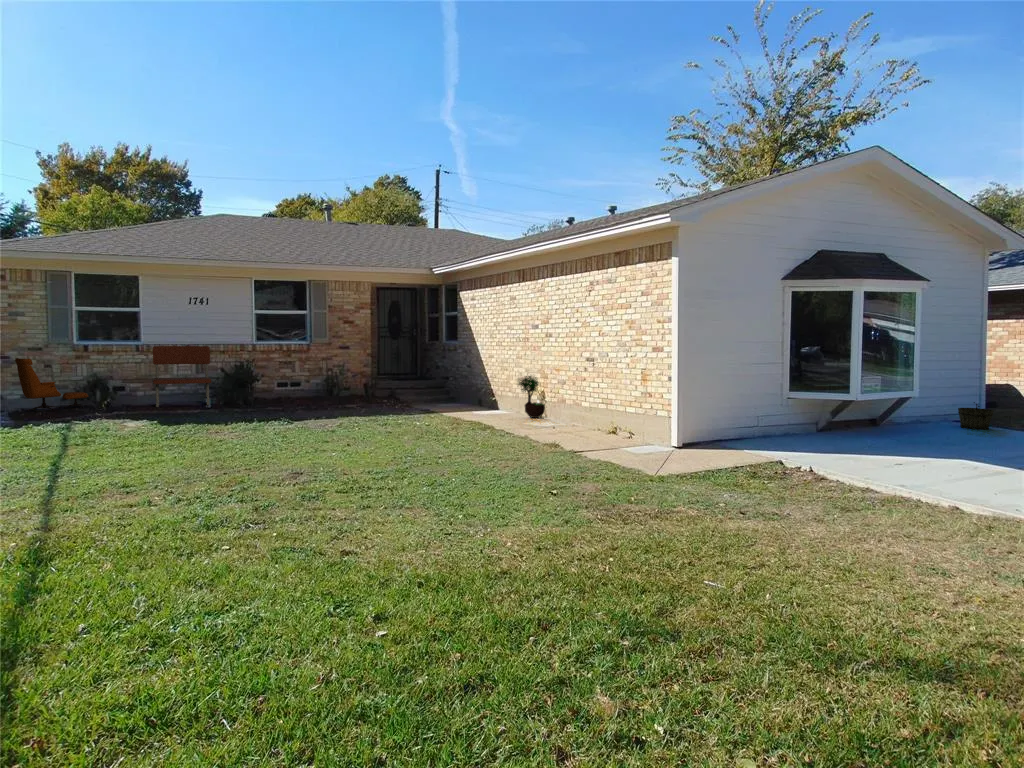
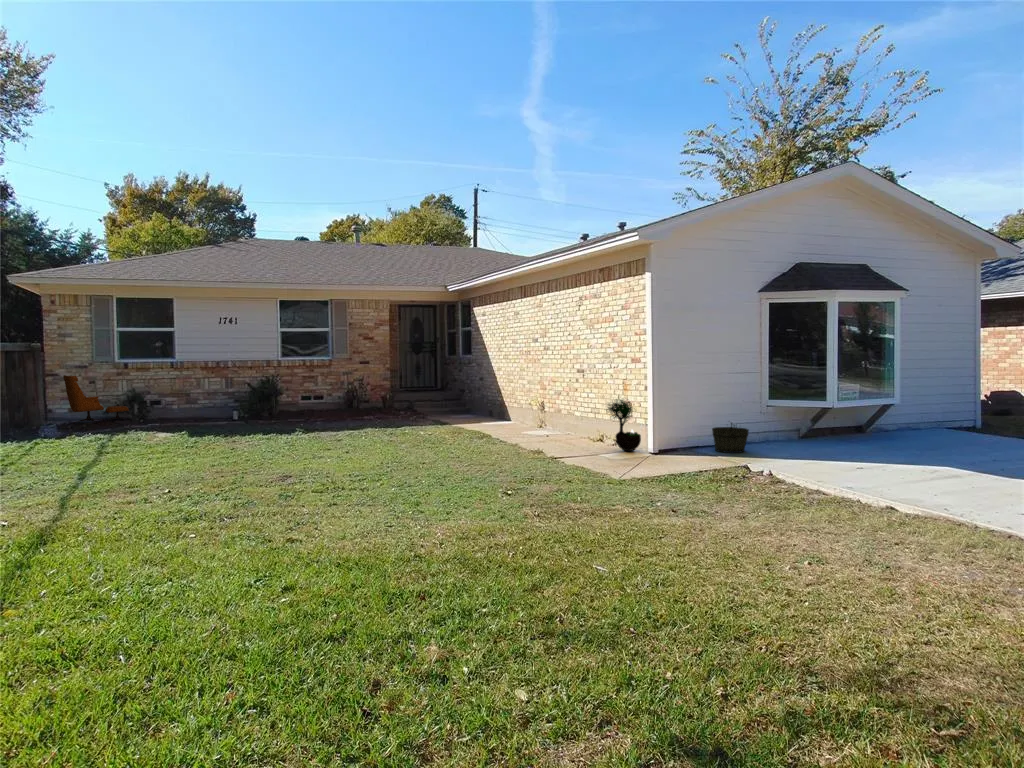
bench: present [153,346,211,407] -> none [186,363,239,419]
potted tree: present [518,376,545,418] -> present [607,400,641,451]
wooden bucket: present [958,402,994,430] -> present [712,423,749,453]

